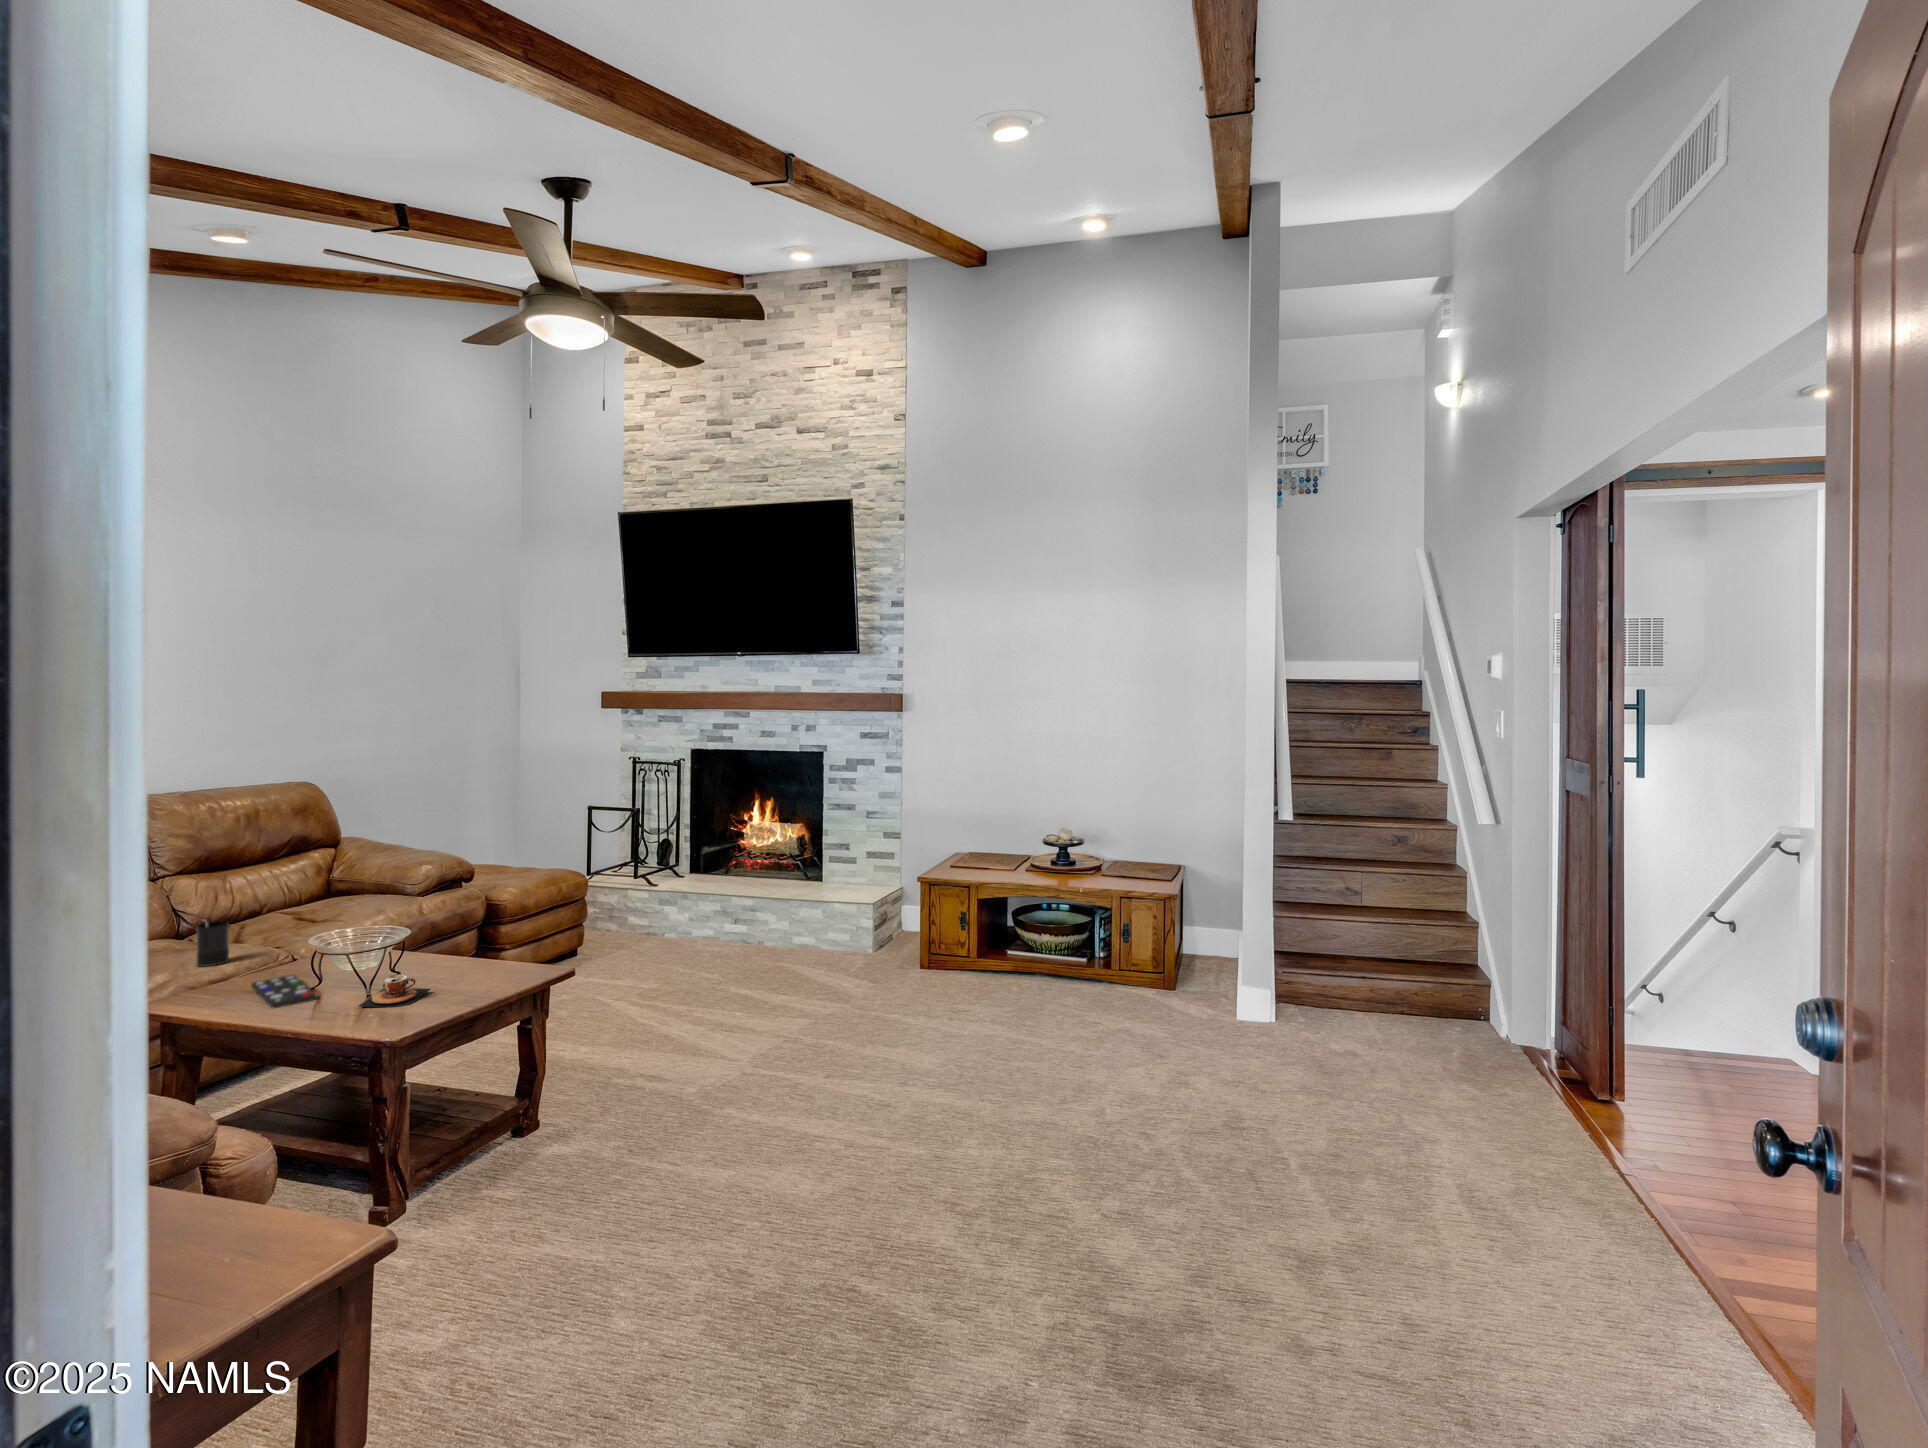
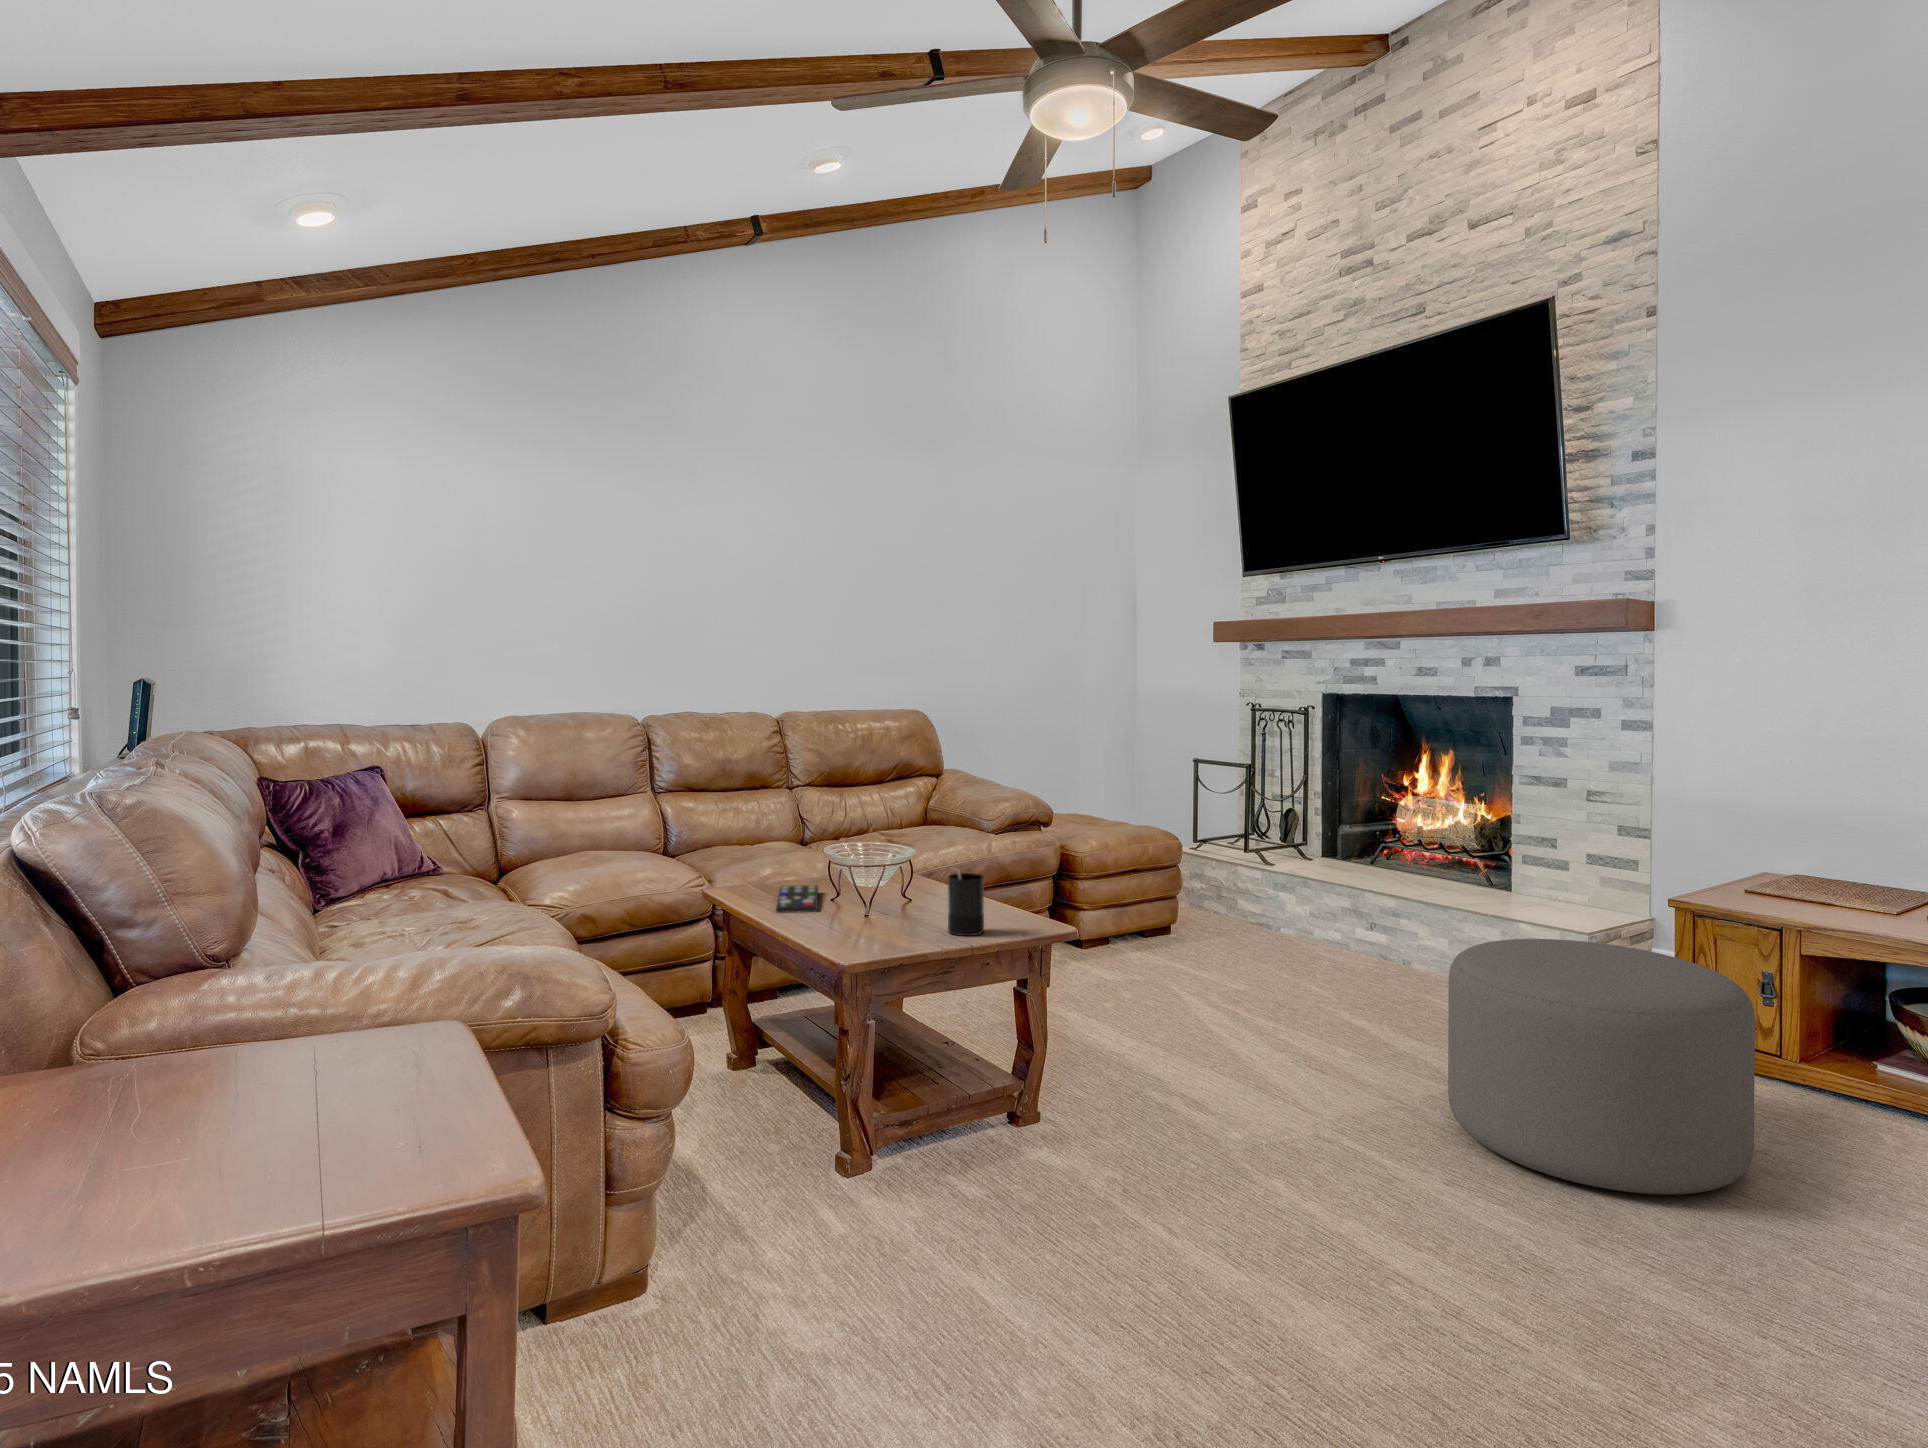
ottoman: none [813,917,964,1059] -> present [1448,939,1755,1194]
candle: present [196,921,229,967] -> present [948,868,984,936]
teacup: present [358,975,431,1007] -> none [839,896,917,935]

